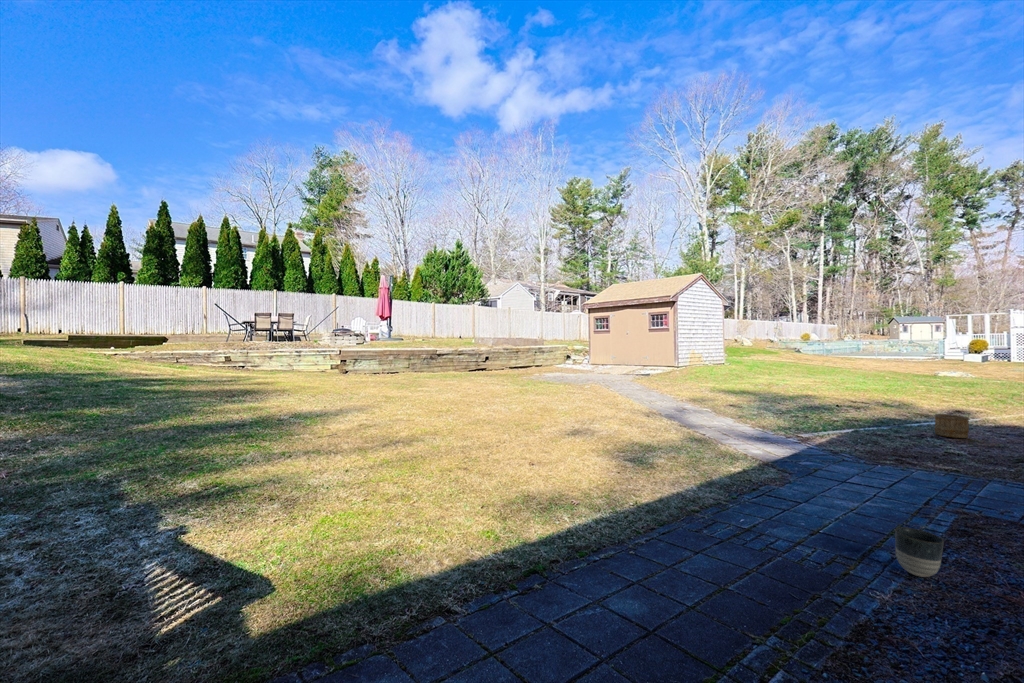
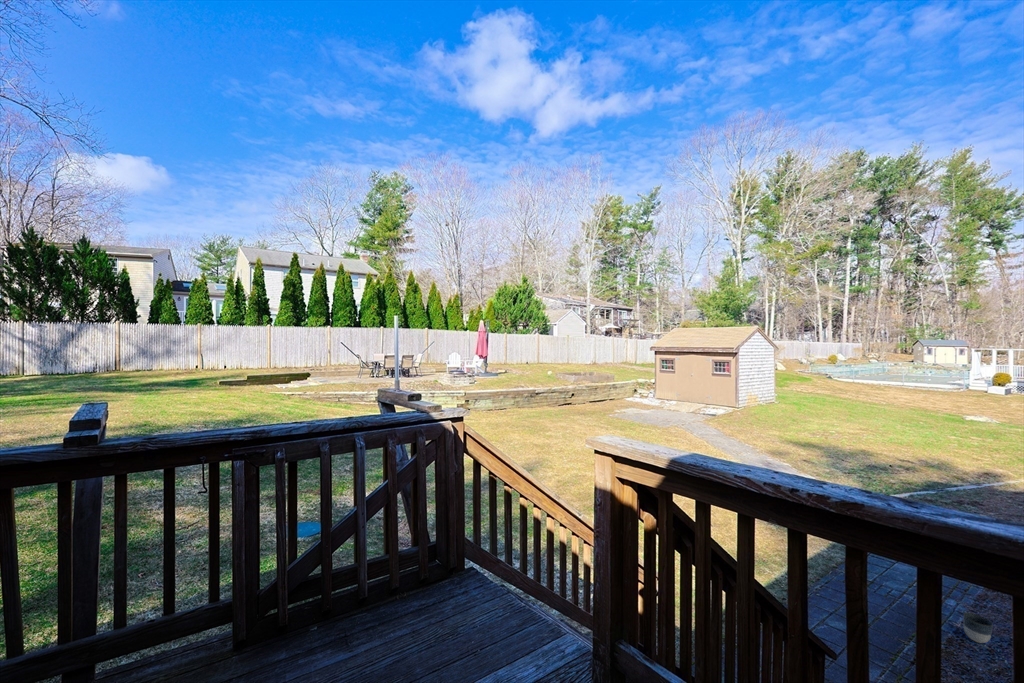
wooden bucket: present [934,414,969,438] -> none [971,488,1000,509]

